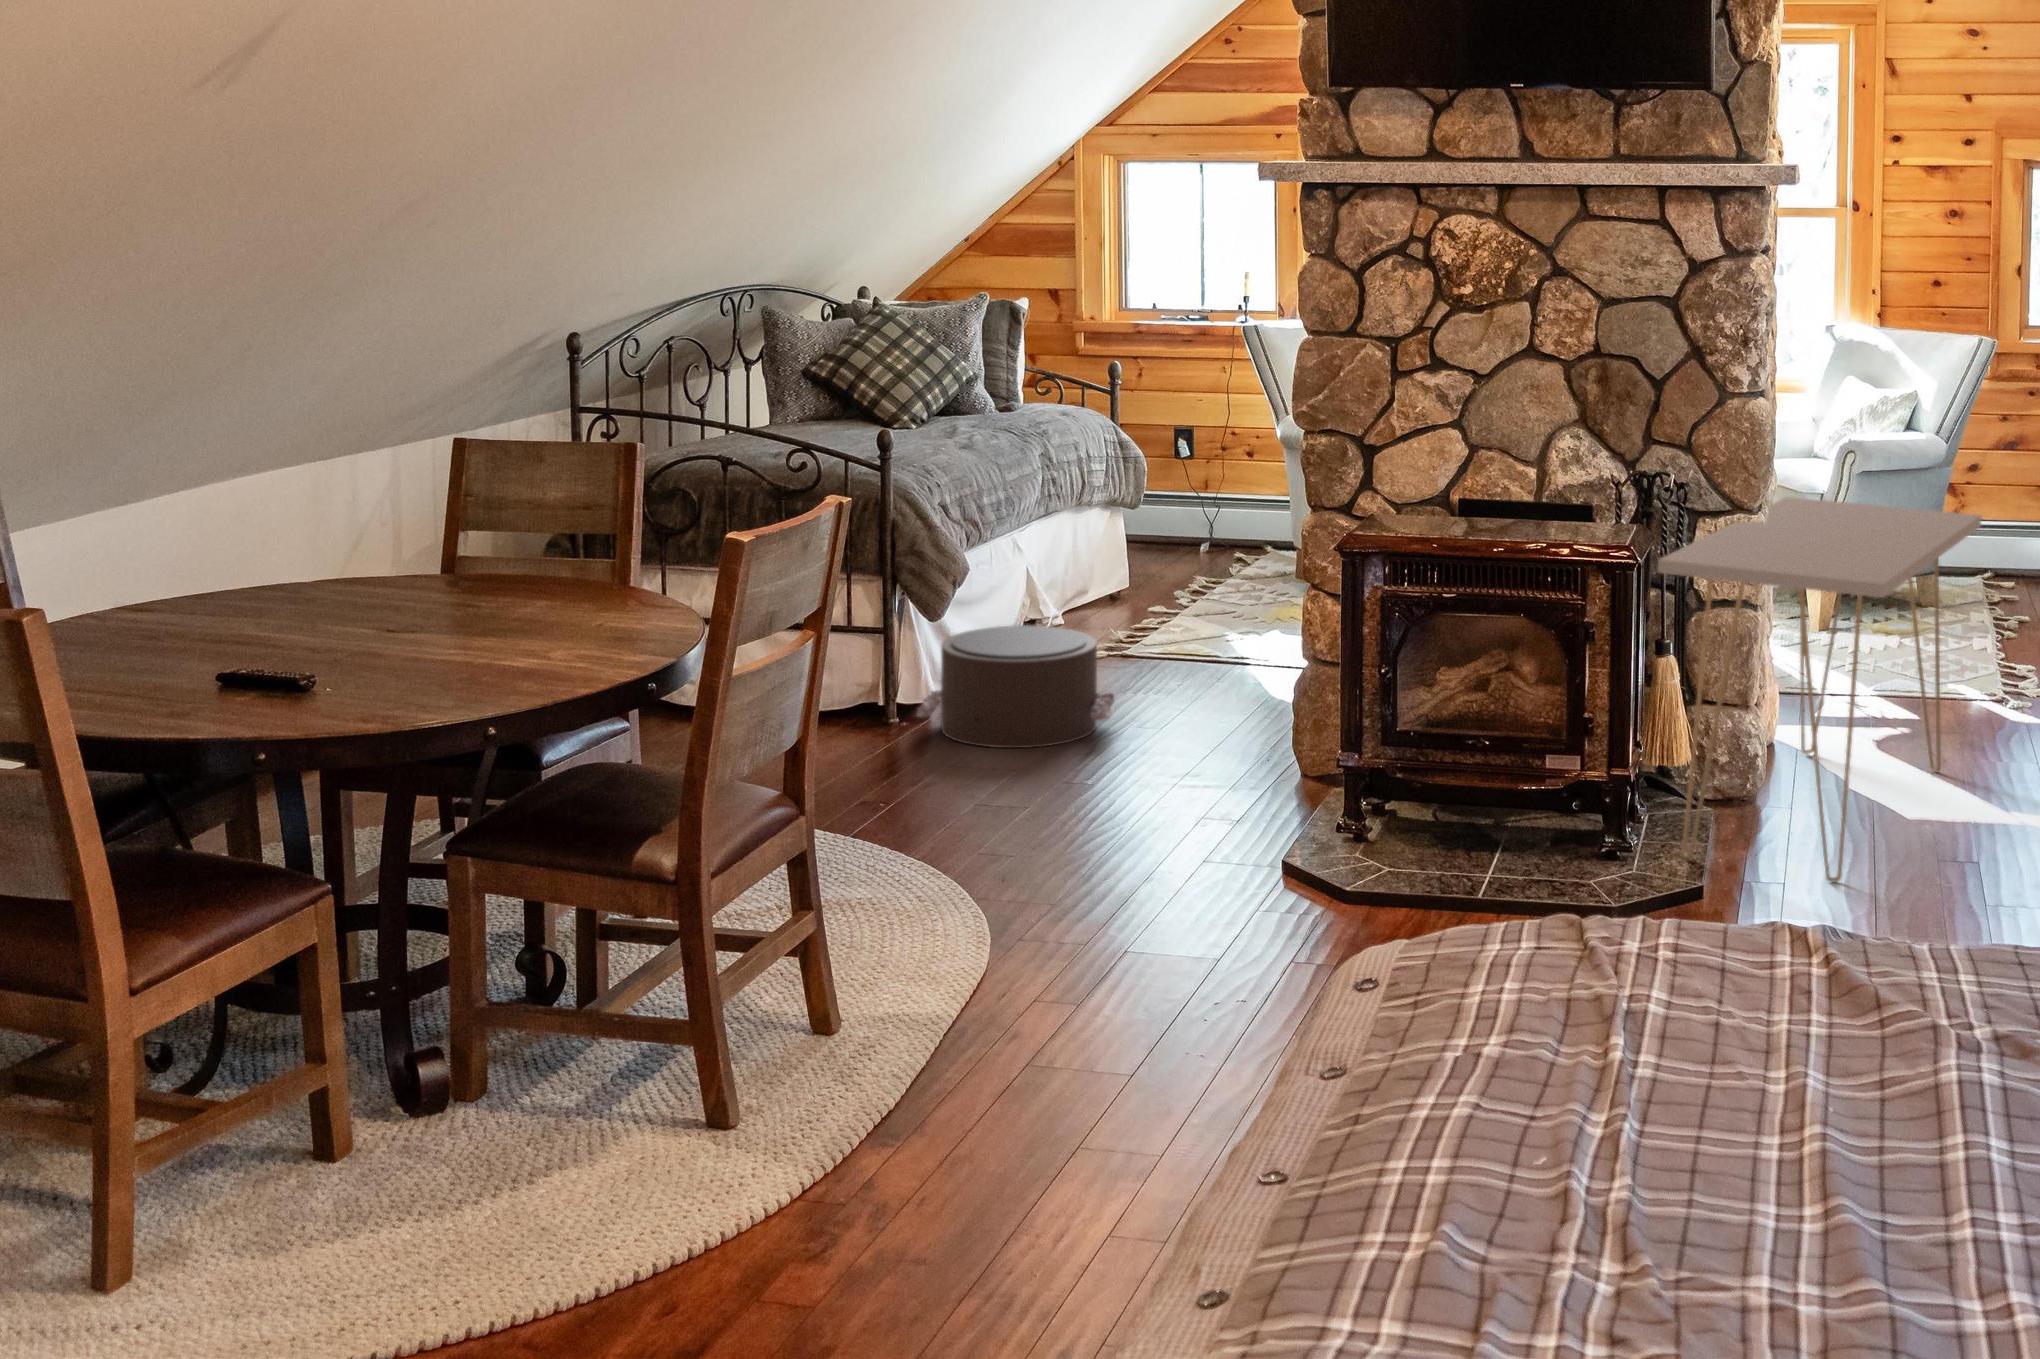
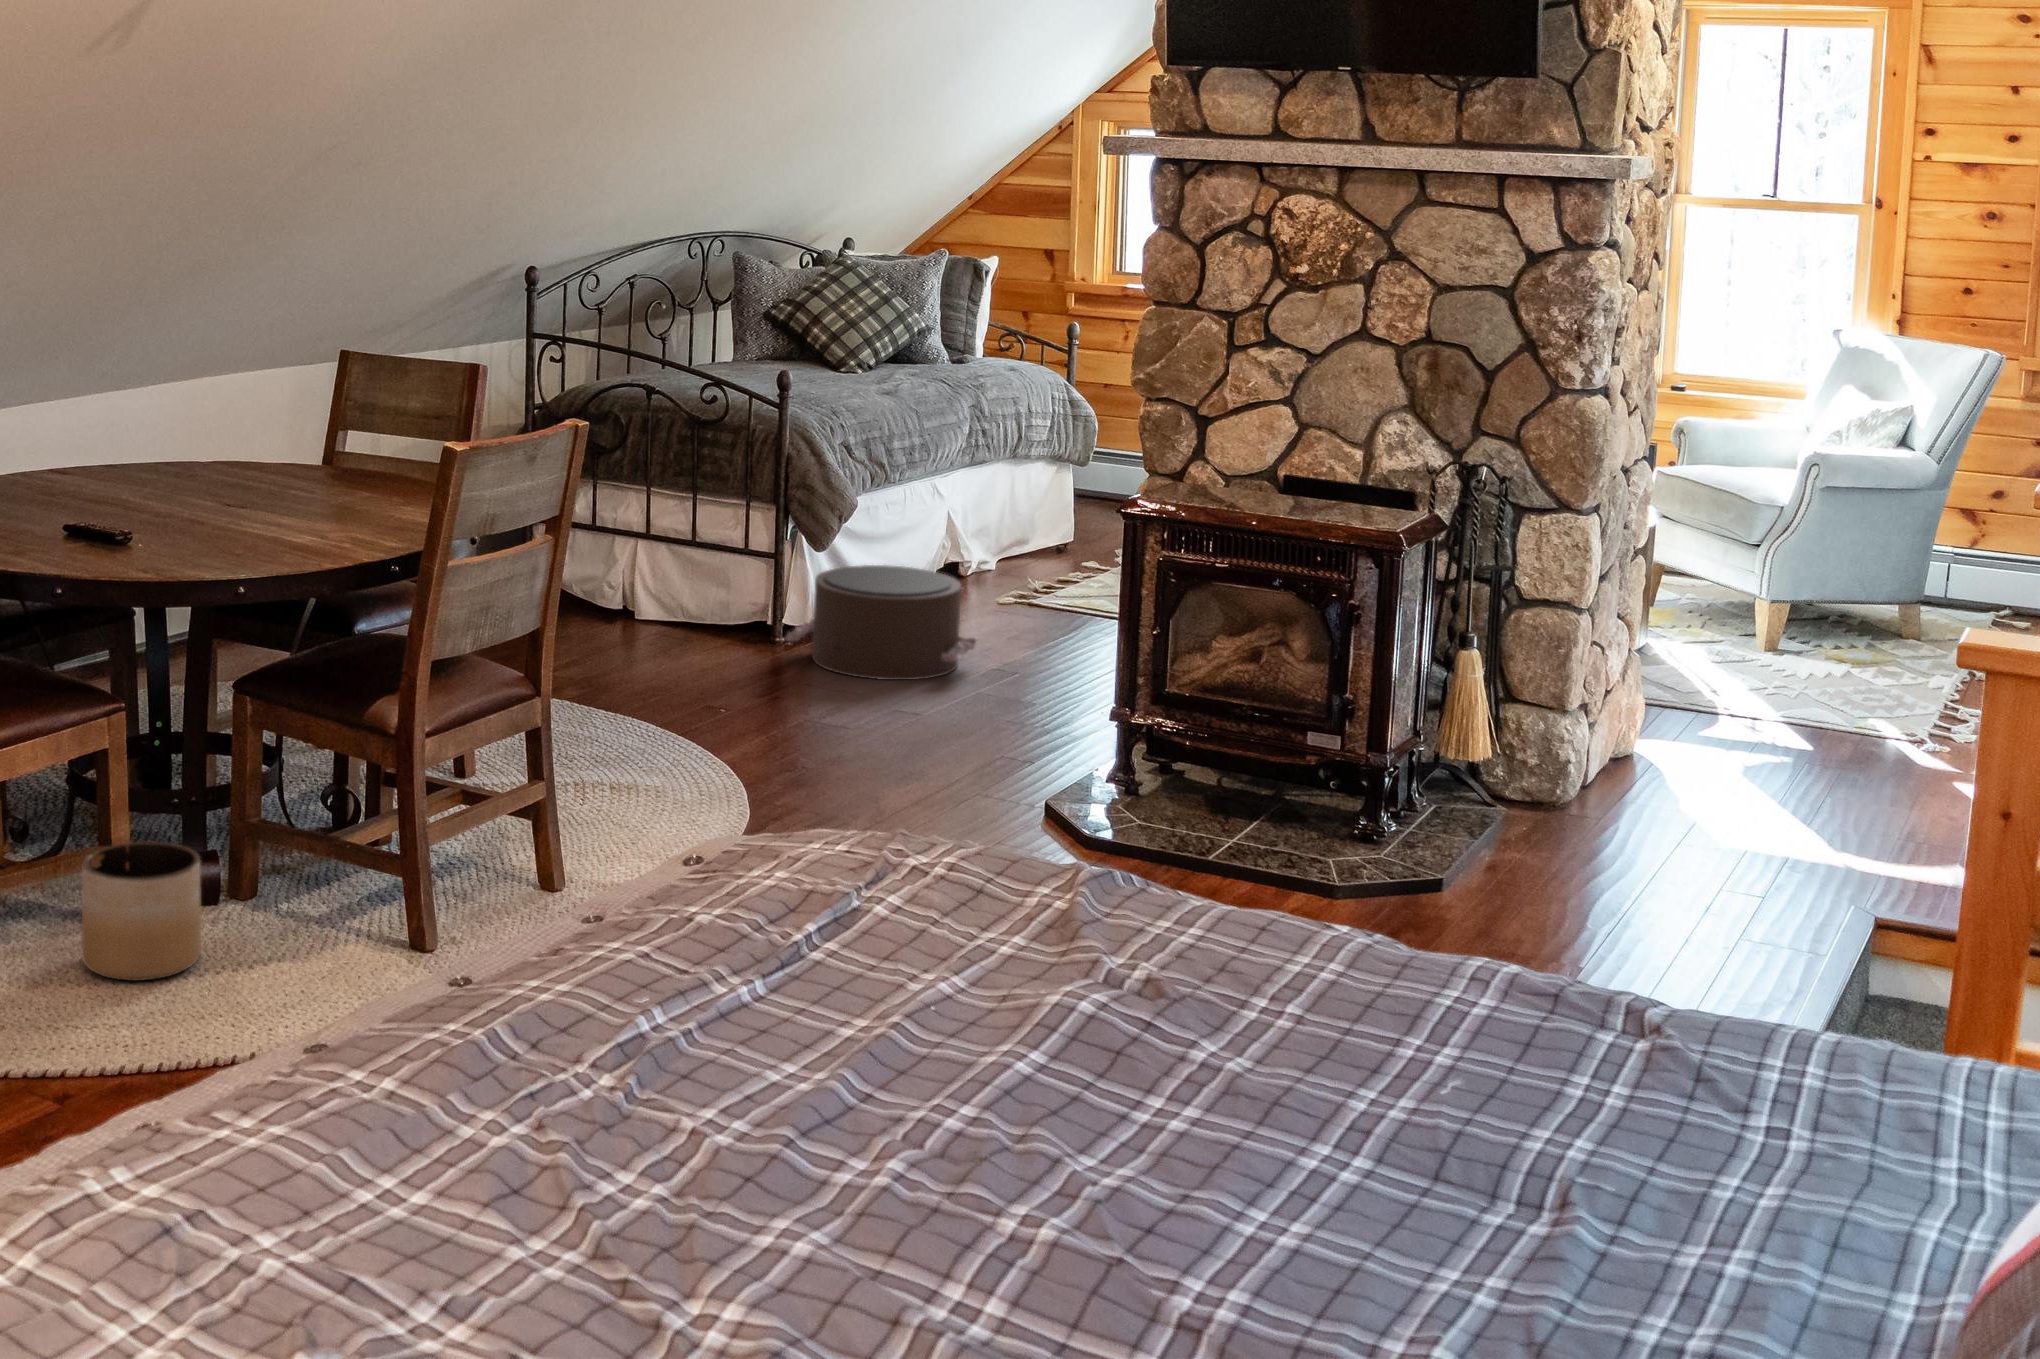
console table: present [1658,497,1981,882] -> none [1428,503,1862,893]
planter: none [255,1079,424,1278] -> present [82,842,201,981]

